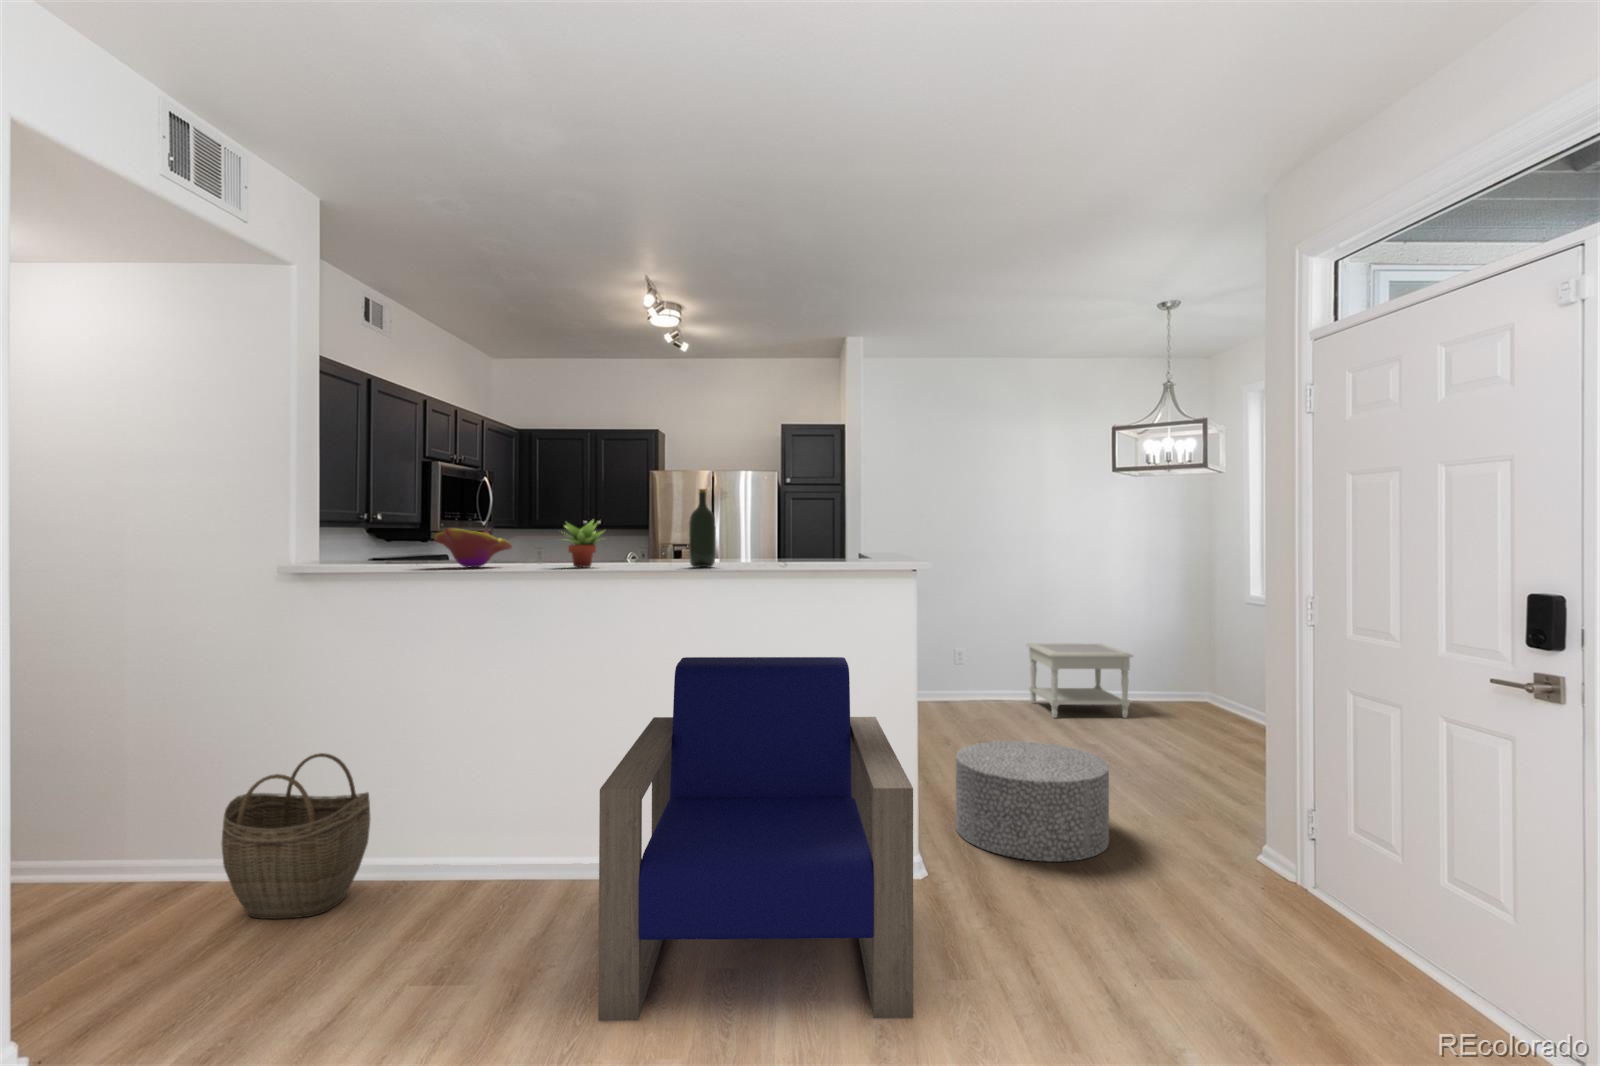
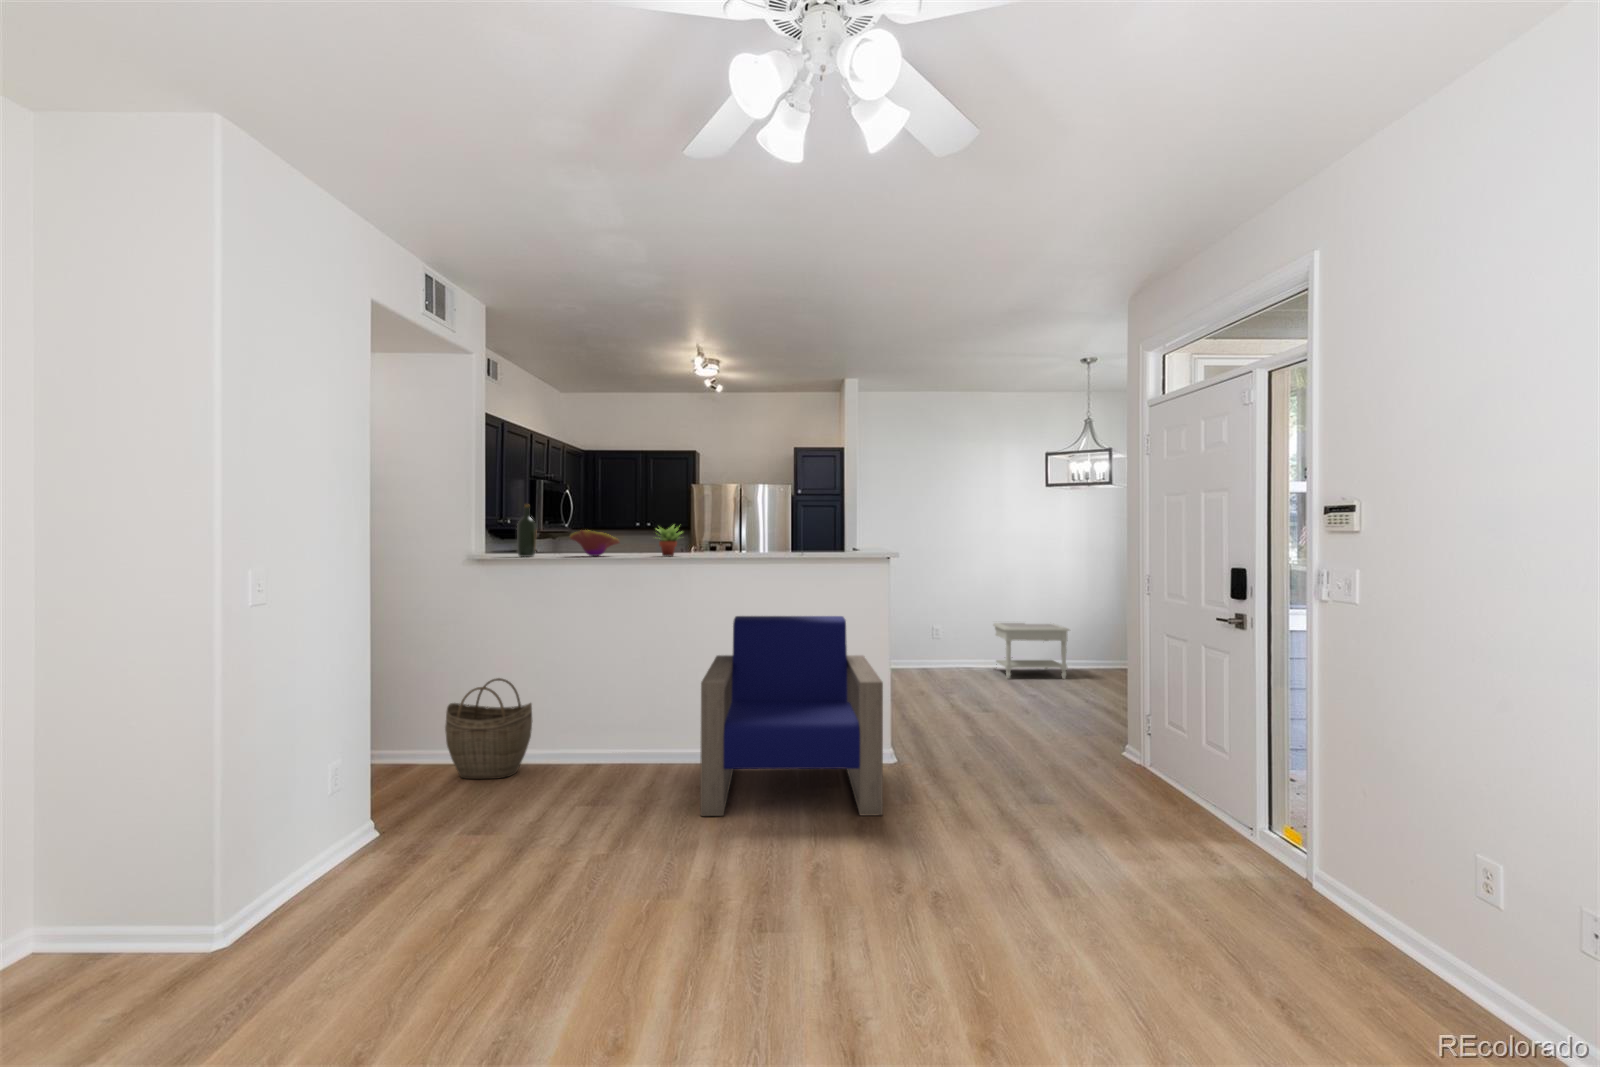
wine bottle: present [689,489,716,567] -> present [517,505,536,557]
ottoman: present [956,741,1109,862] -> none [920,682,1025,755]

